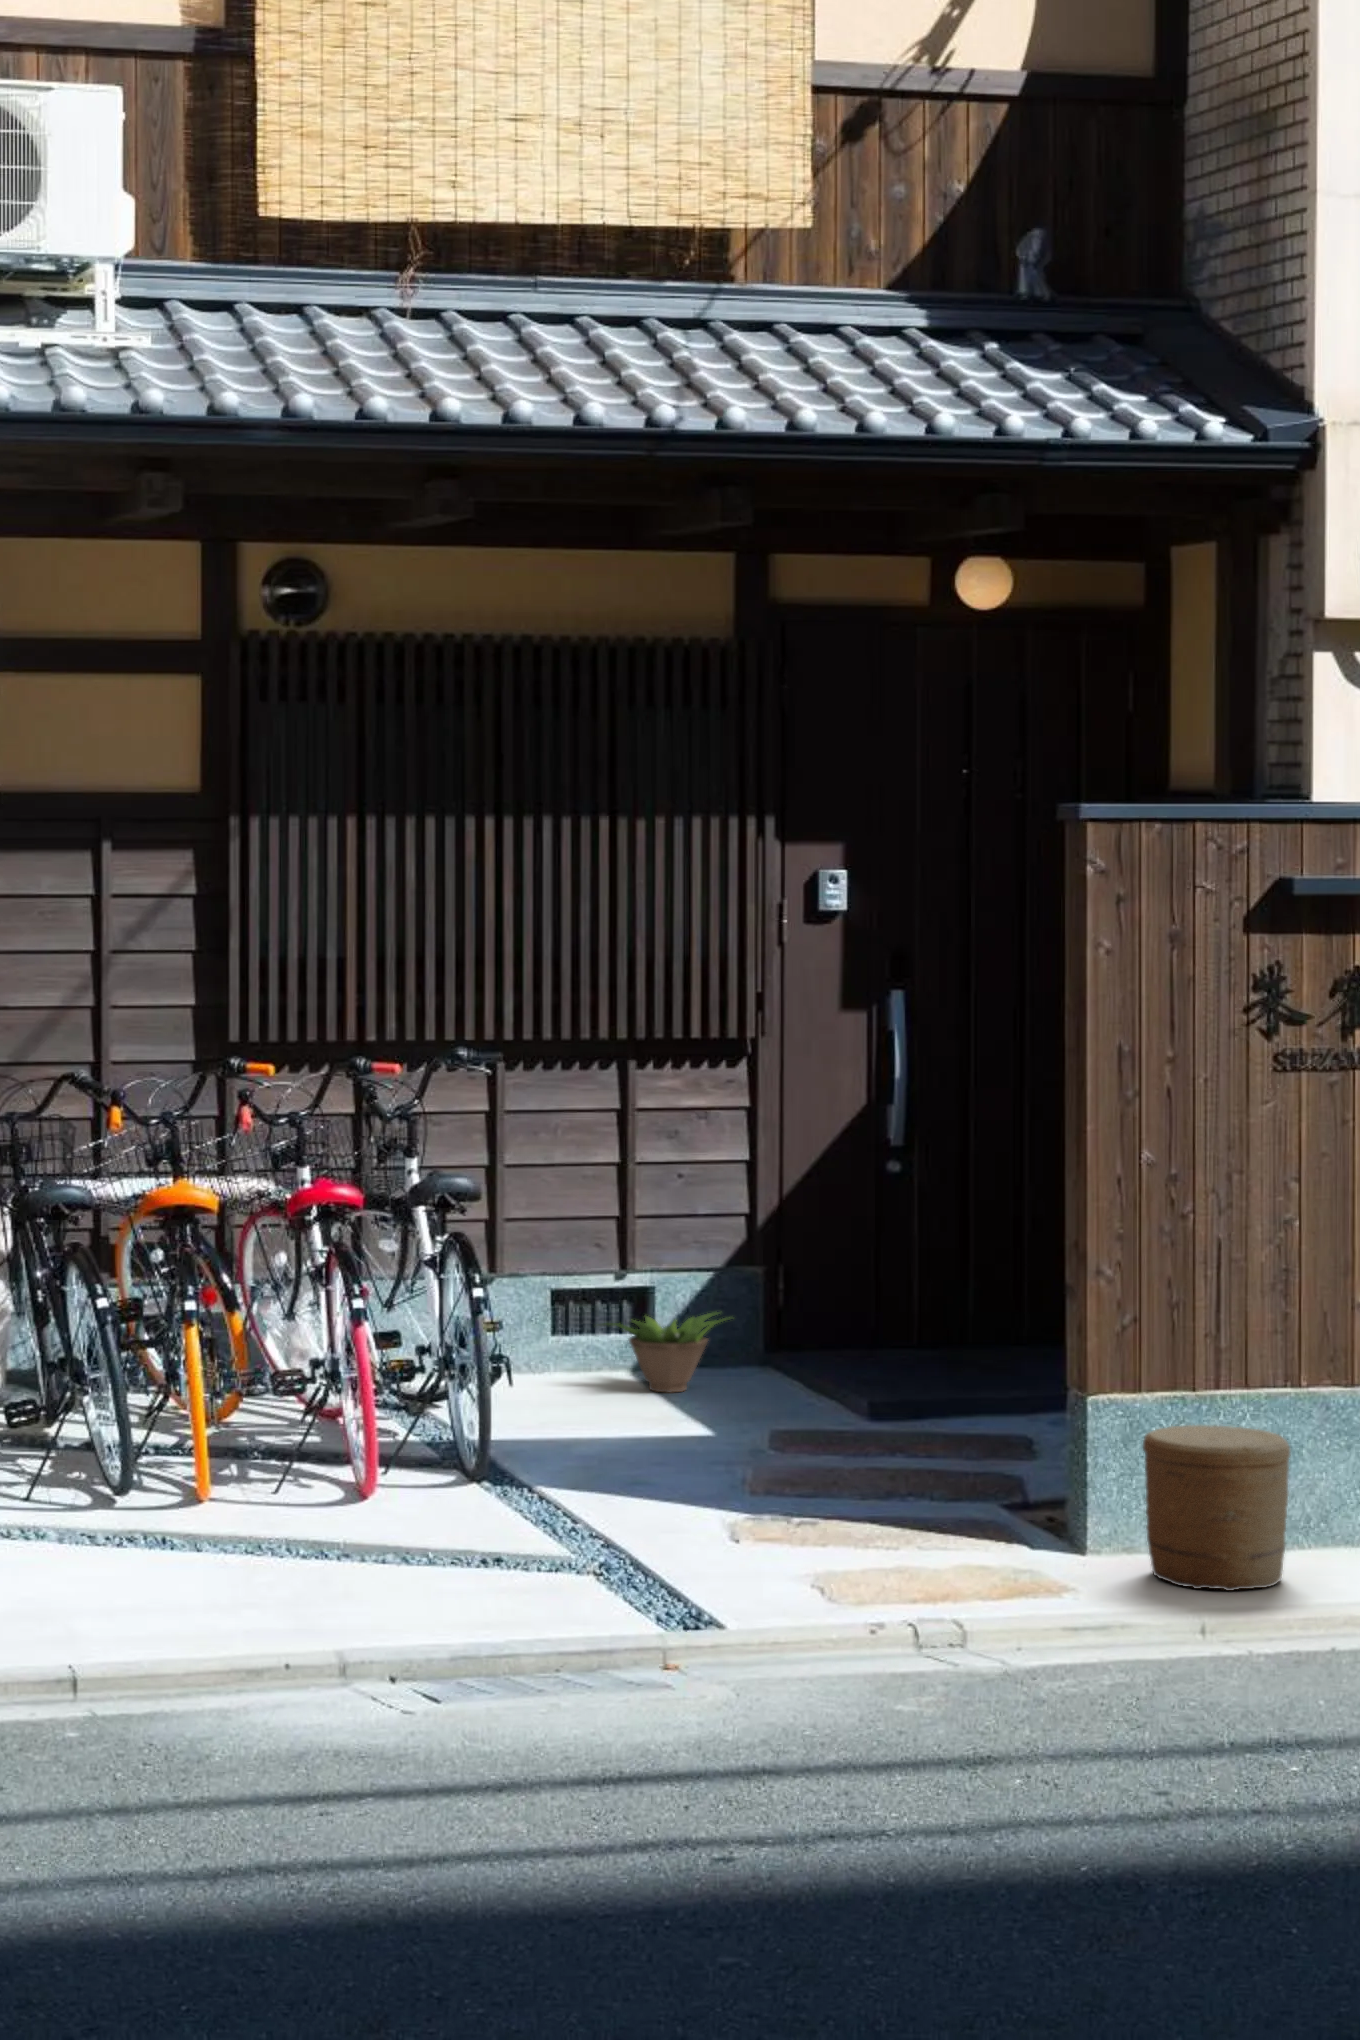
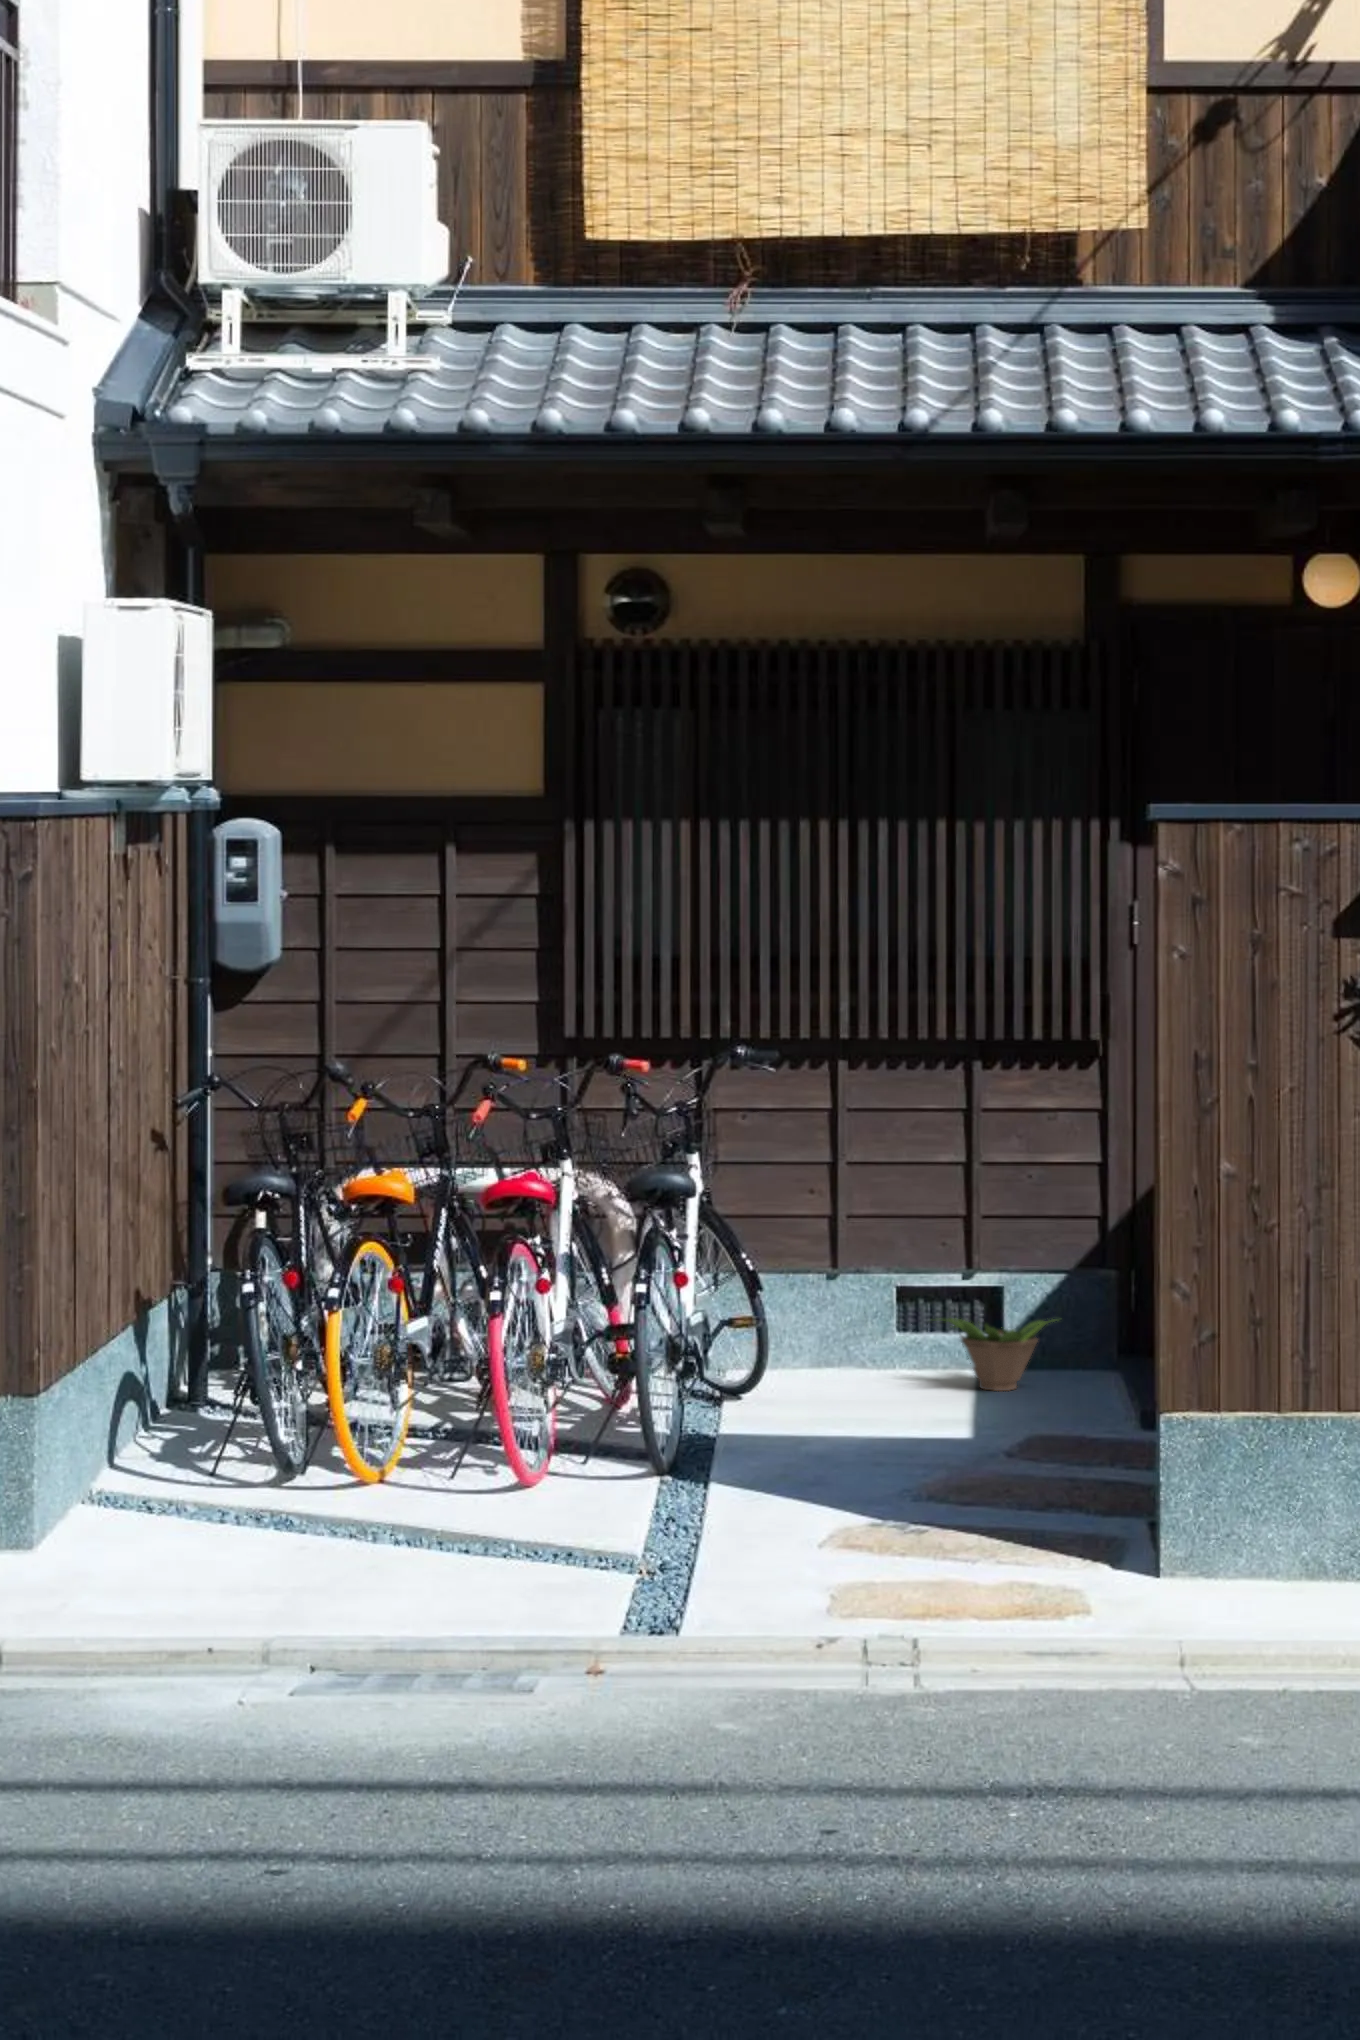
woven basket: present [1143,1425,1290,1591] -> none [1185,1448,1337,1624]

